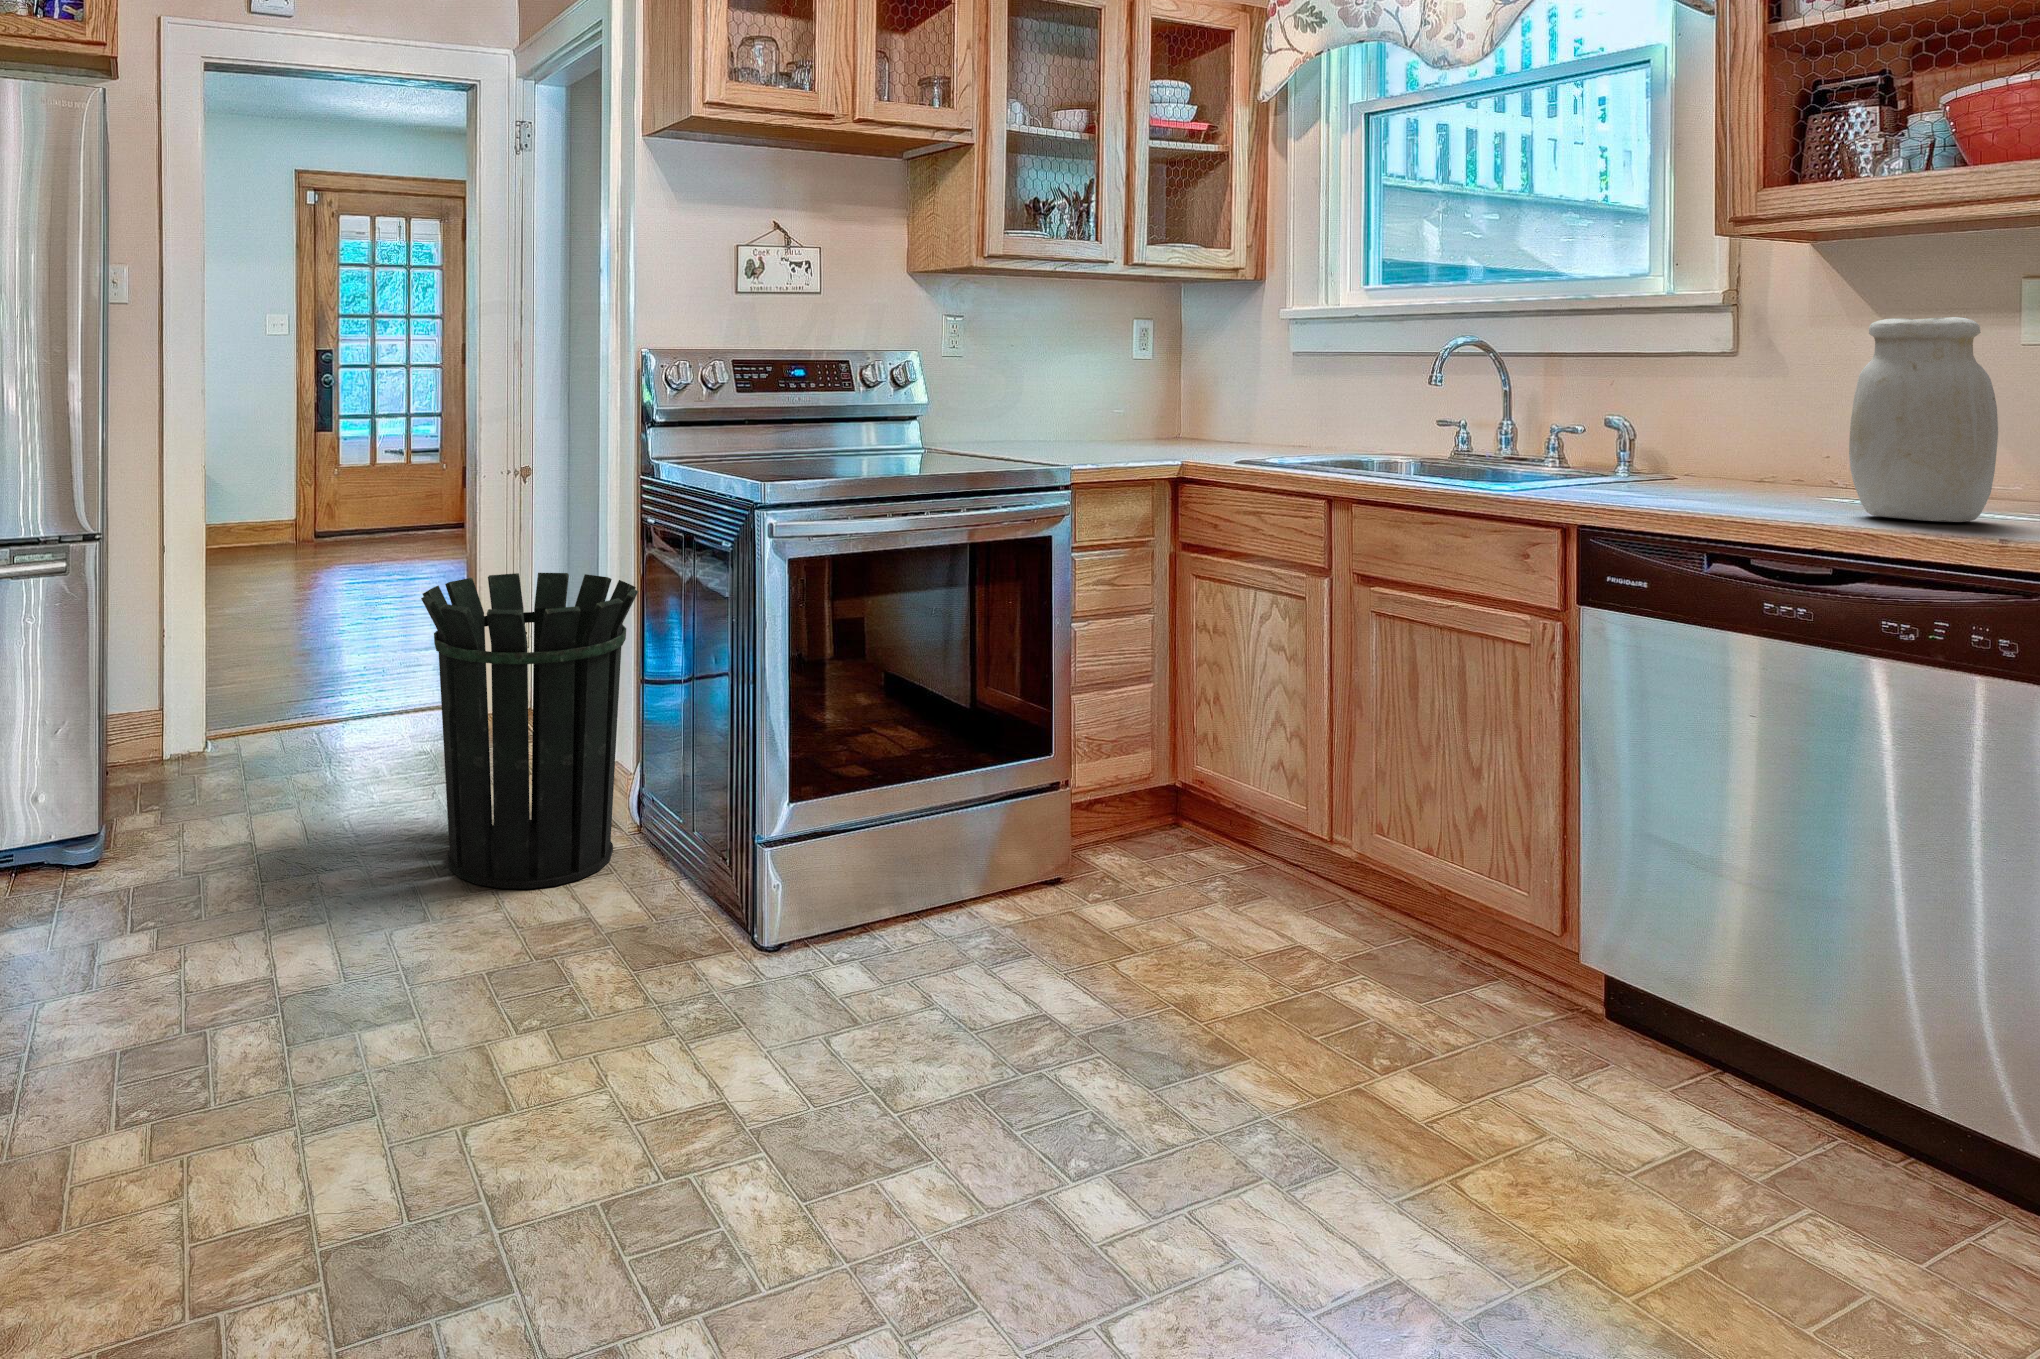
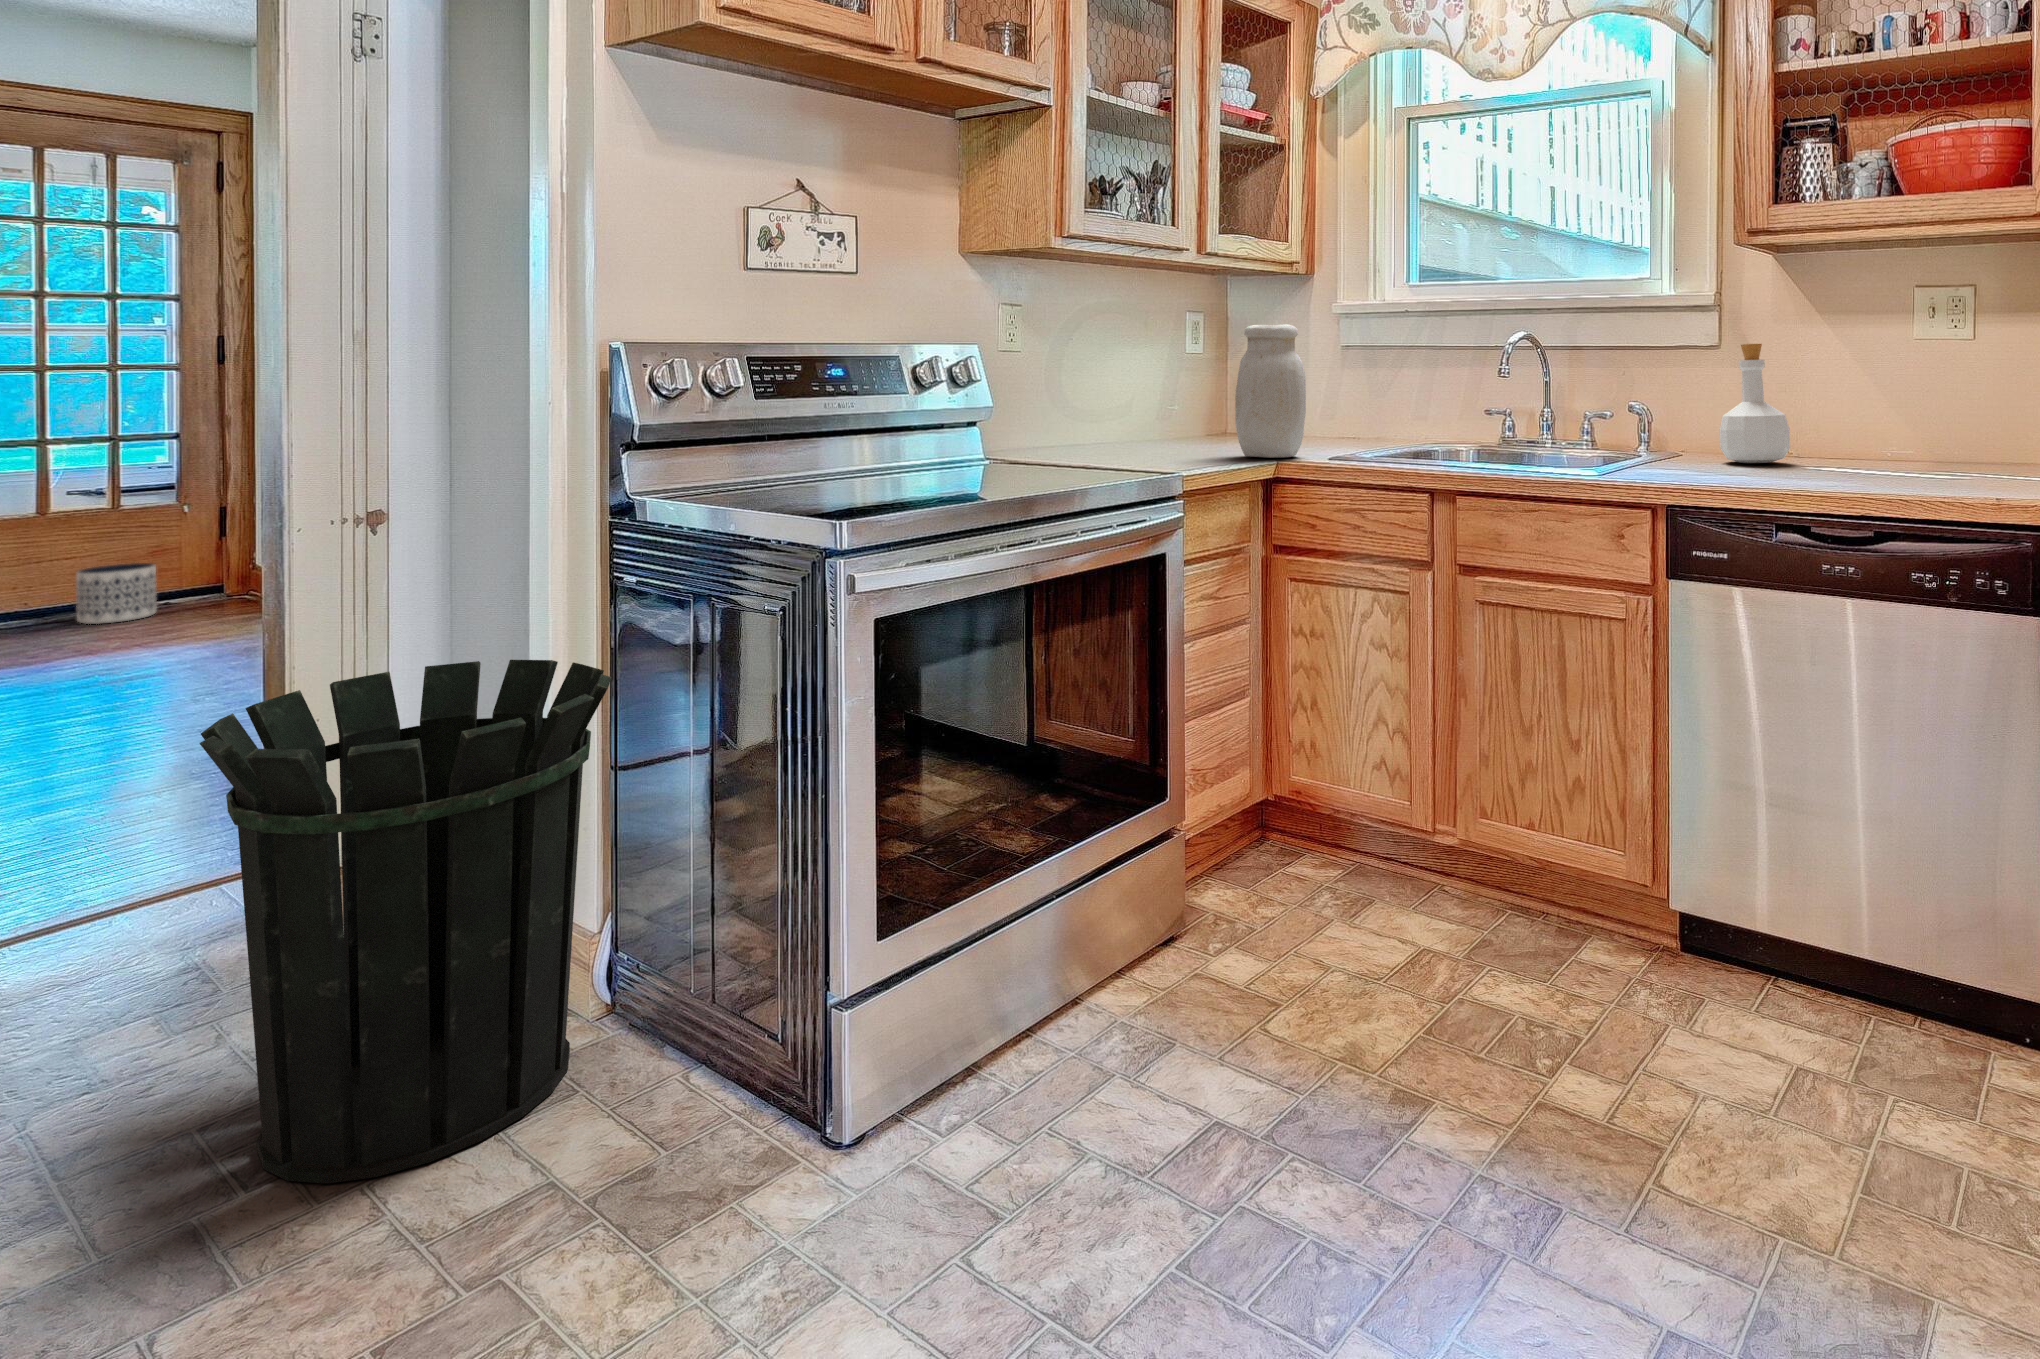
jar: present [1849,317,1998,522] -> present [1235,324,1306,458]
bottle: none [1703,351,1801,490] -> present [1720,344,1790,463]
planter: none [387,507,427,547] -> present [76,563,156,624]

